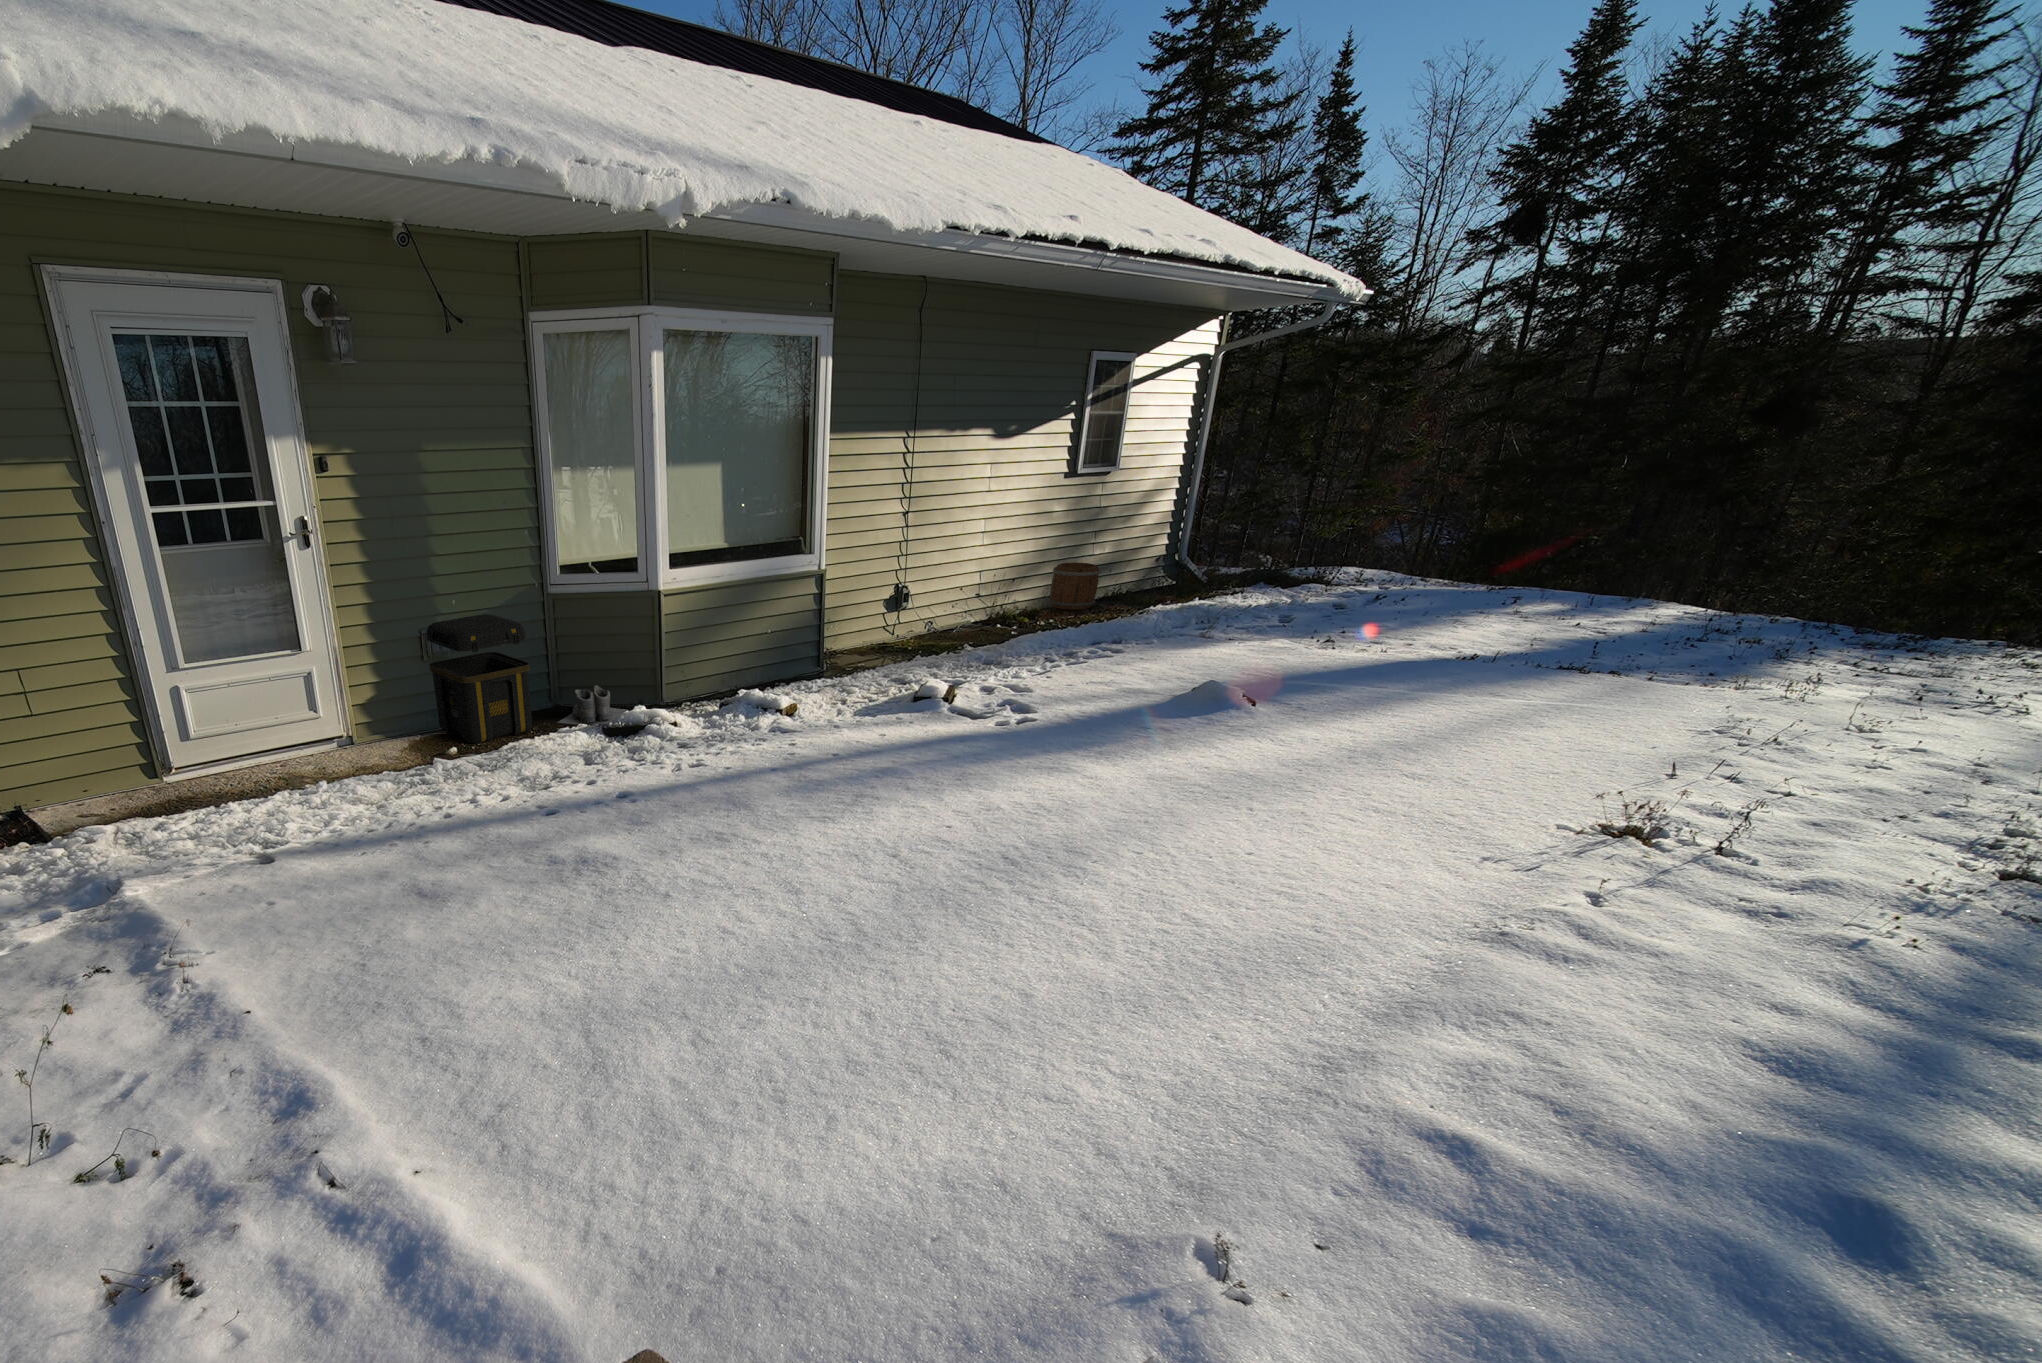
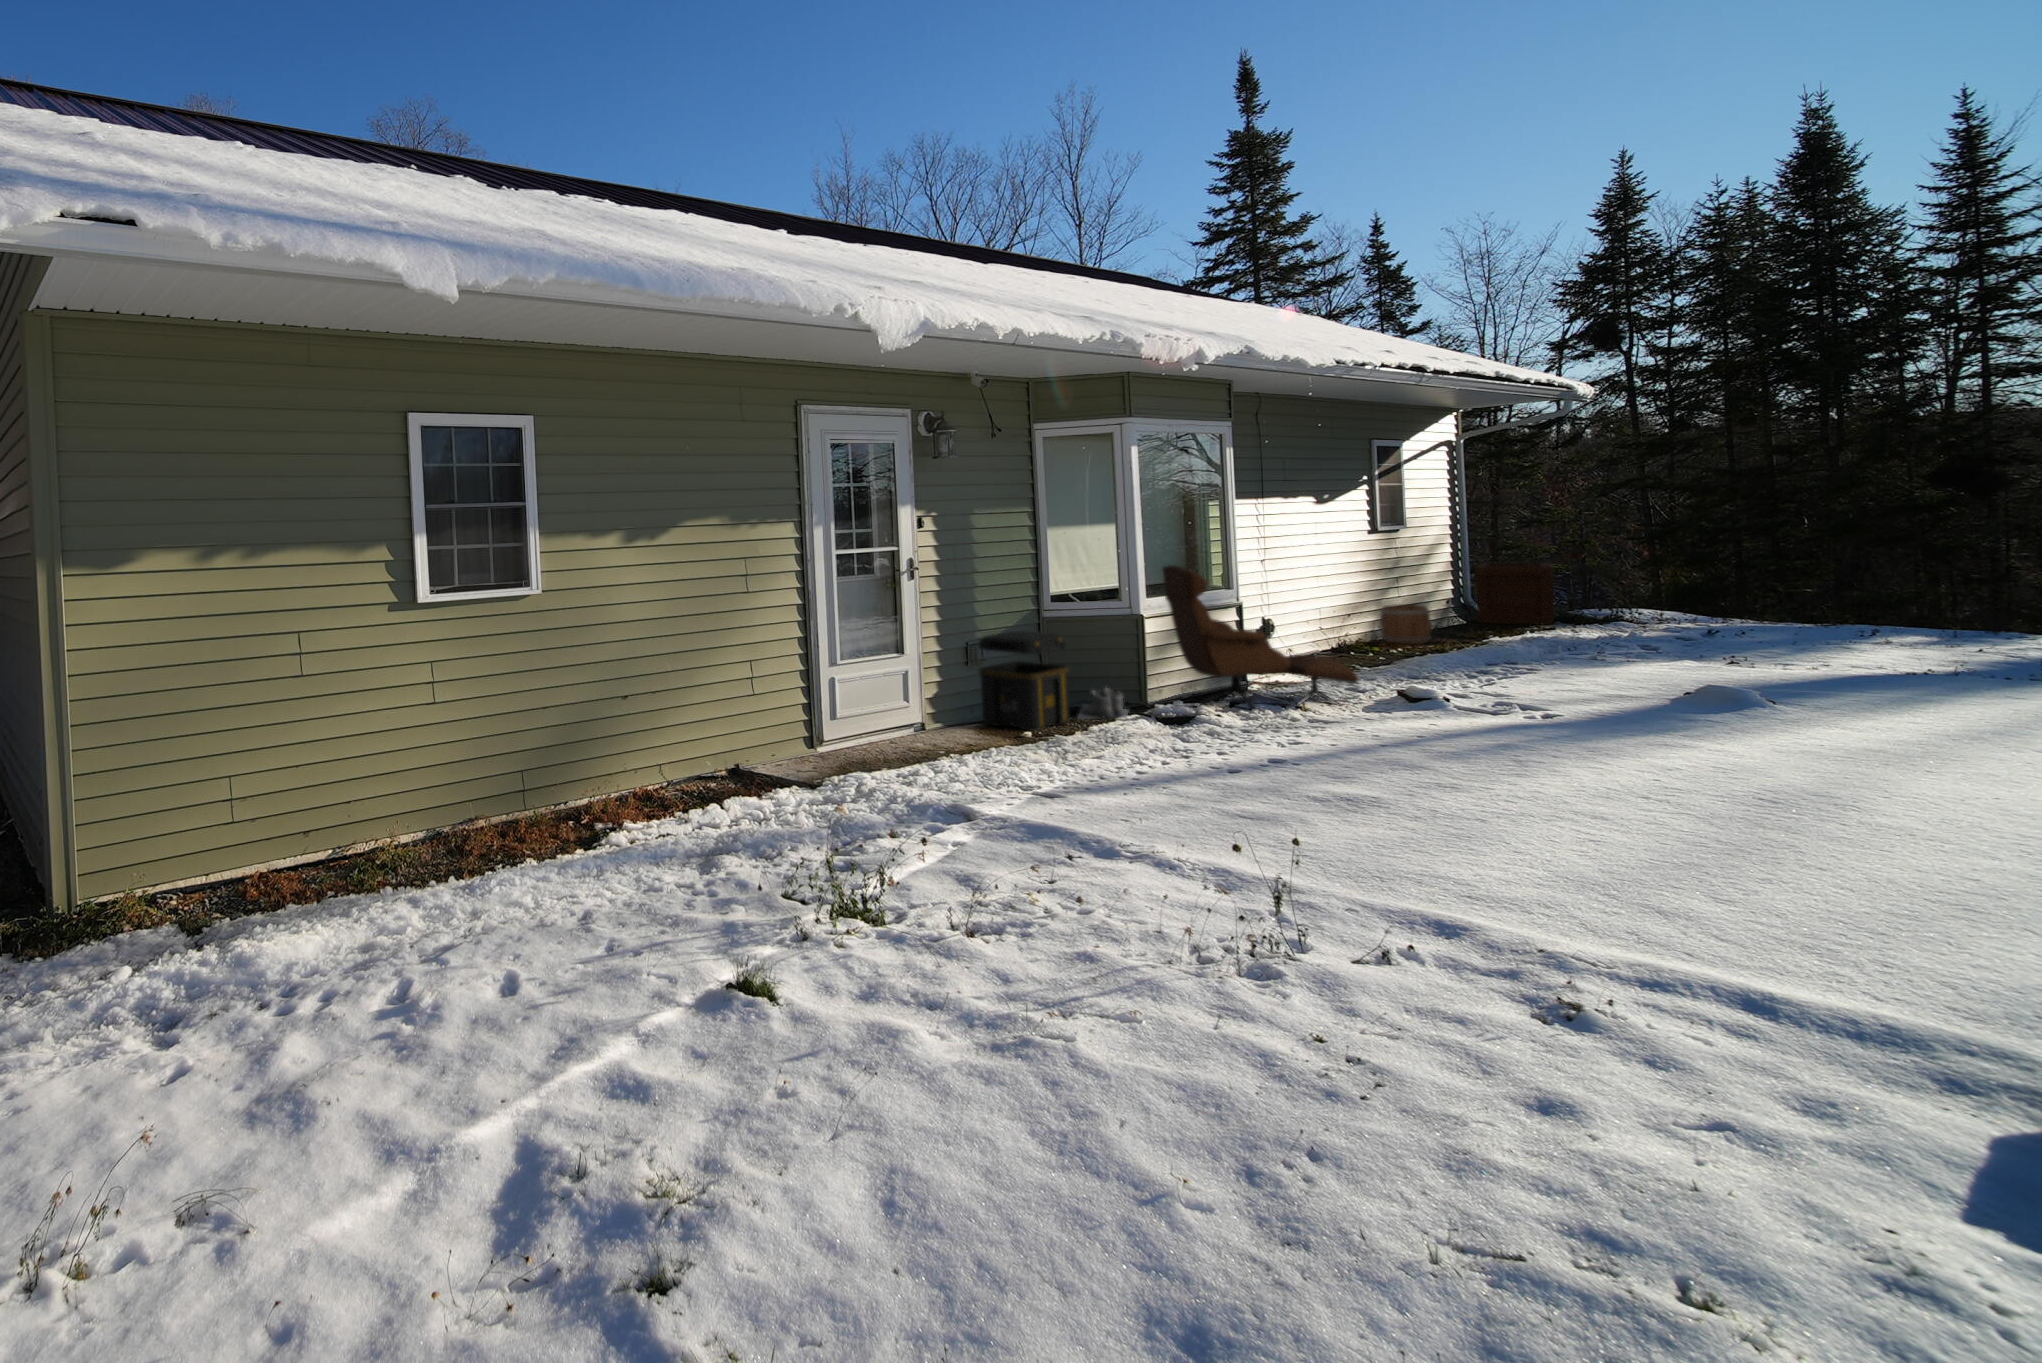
wooden crate: none [1176,510,1270,586] -> present [1476,562,1554,624]
lounge chair: none [689,529,874,719] -> present [1163,565,1358,711]

